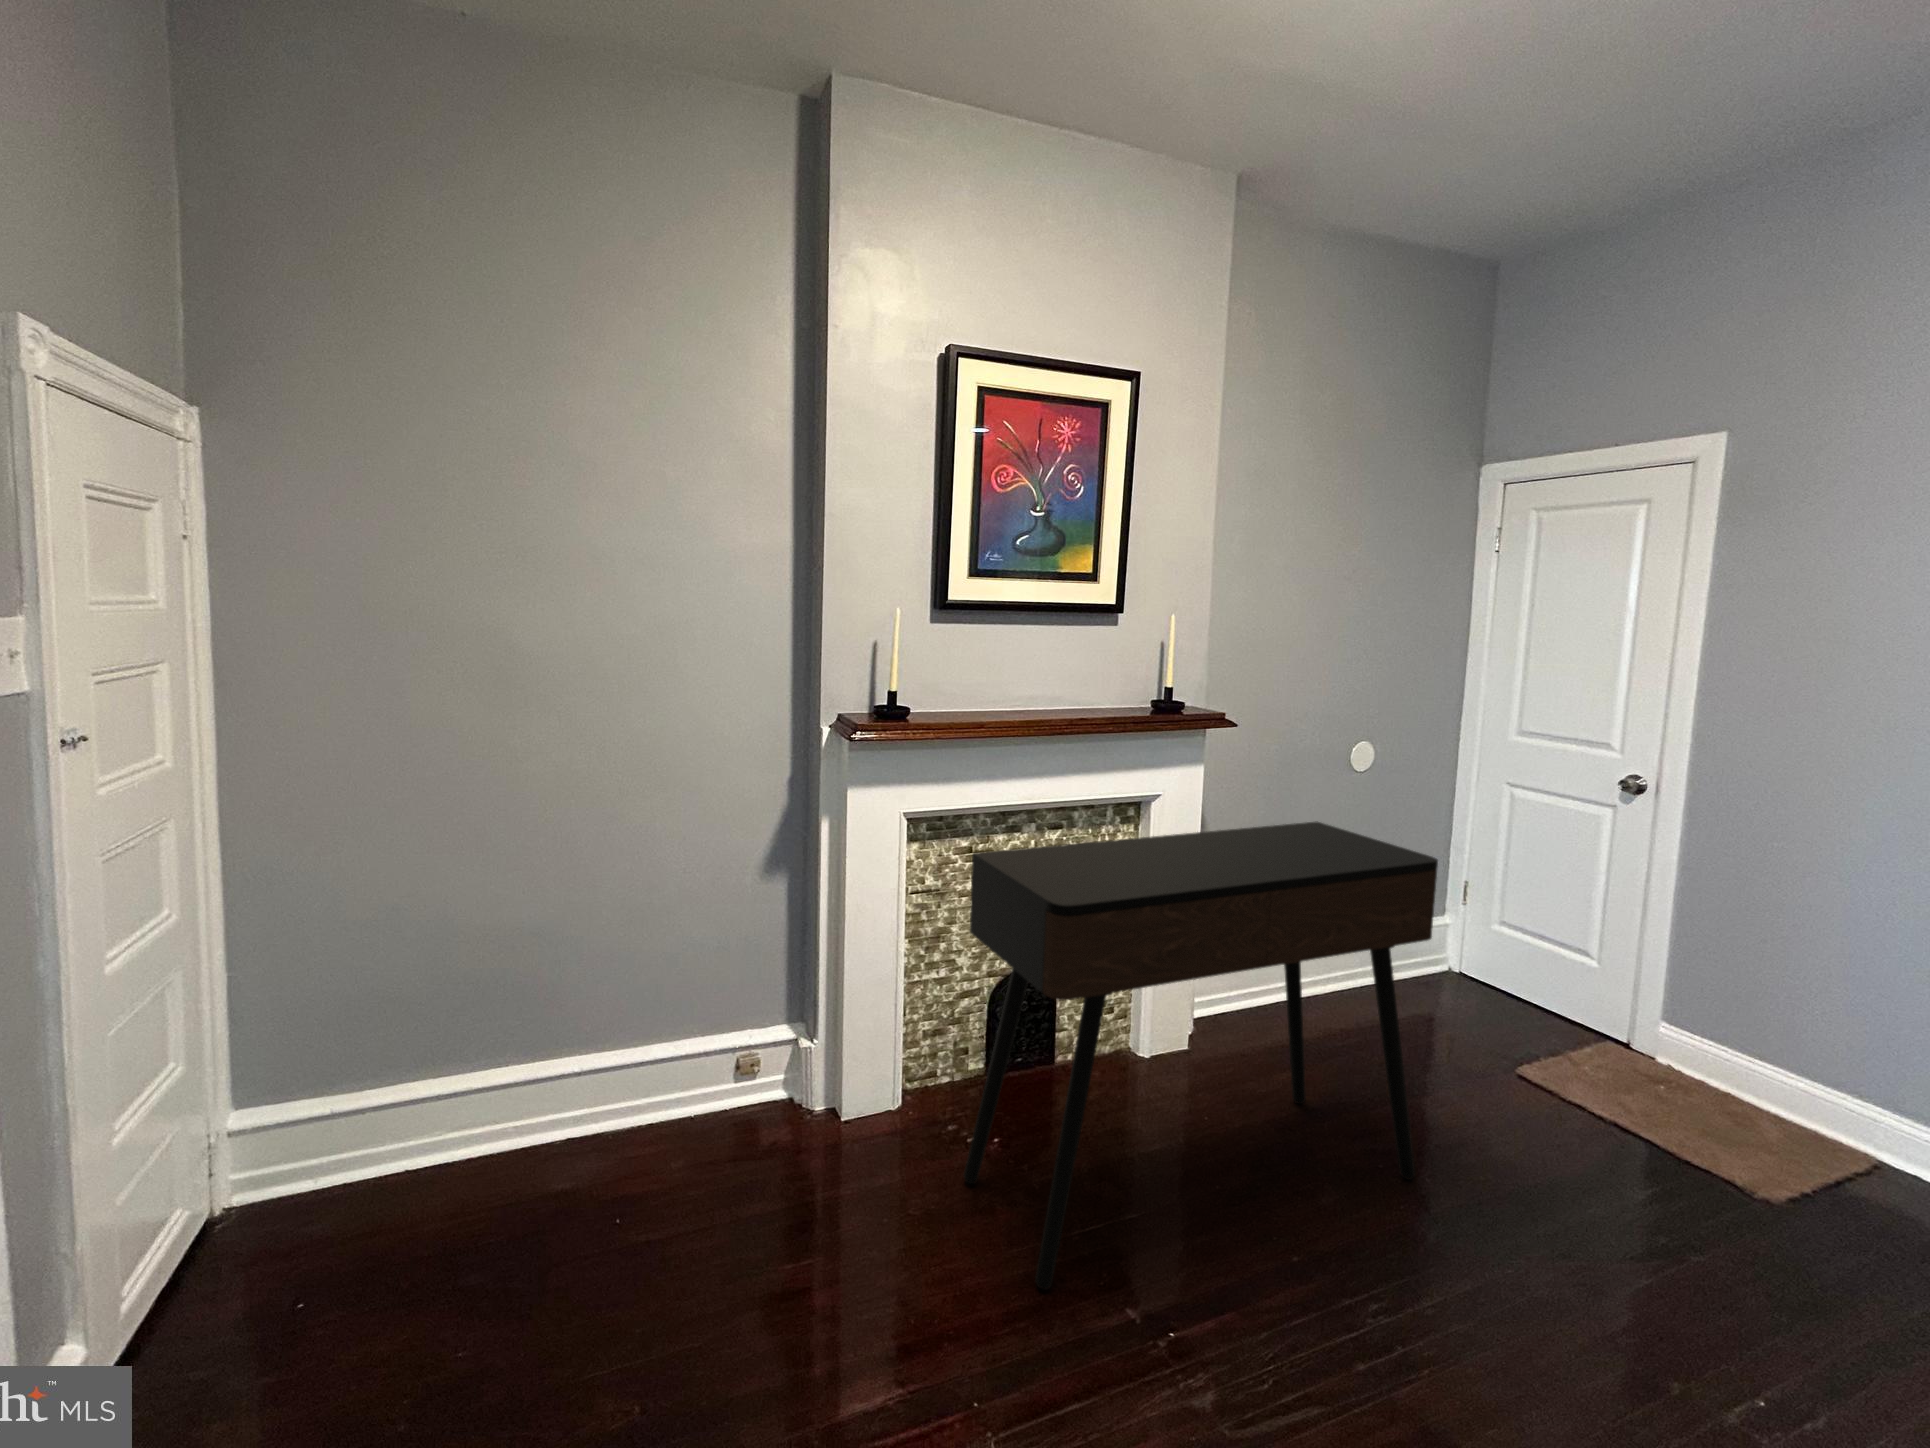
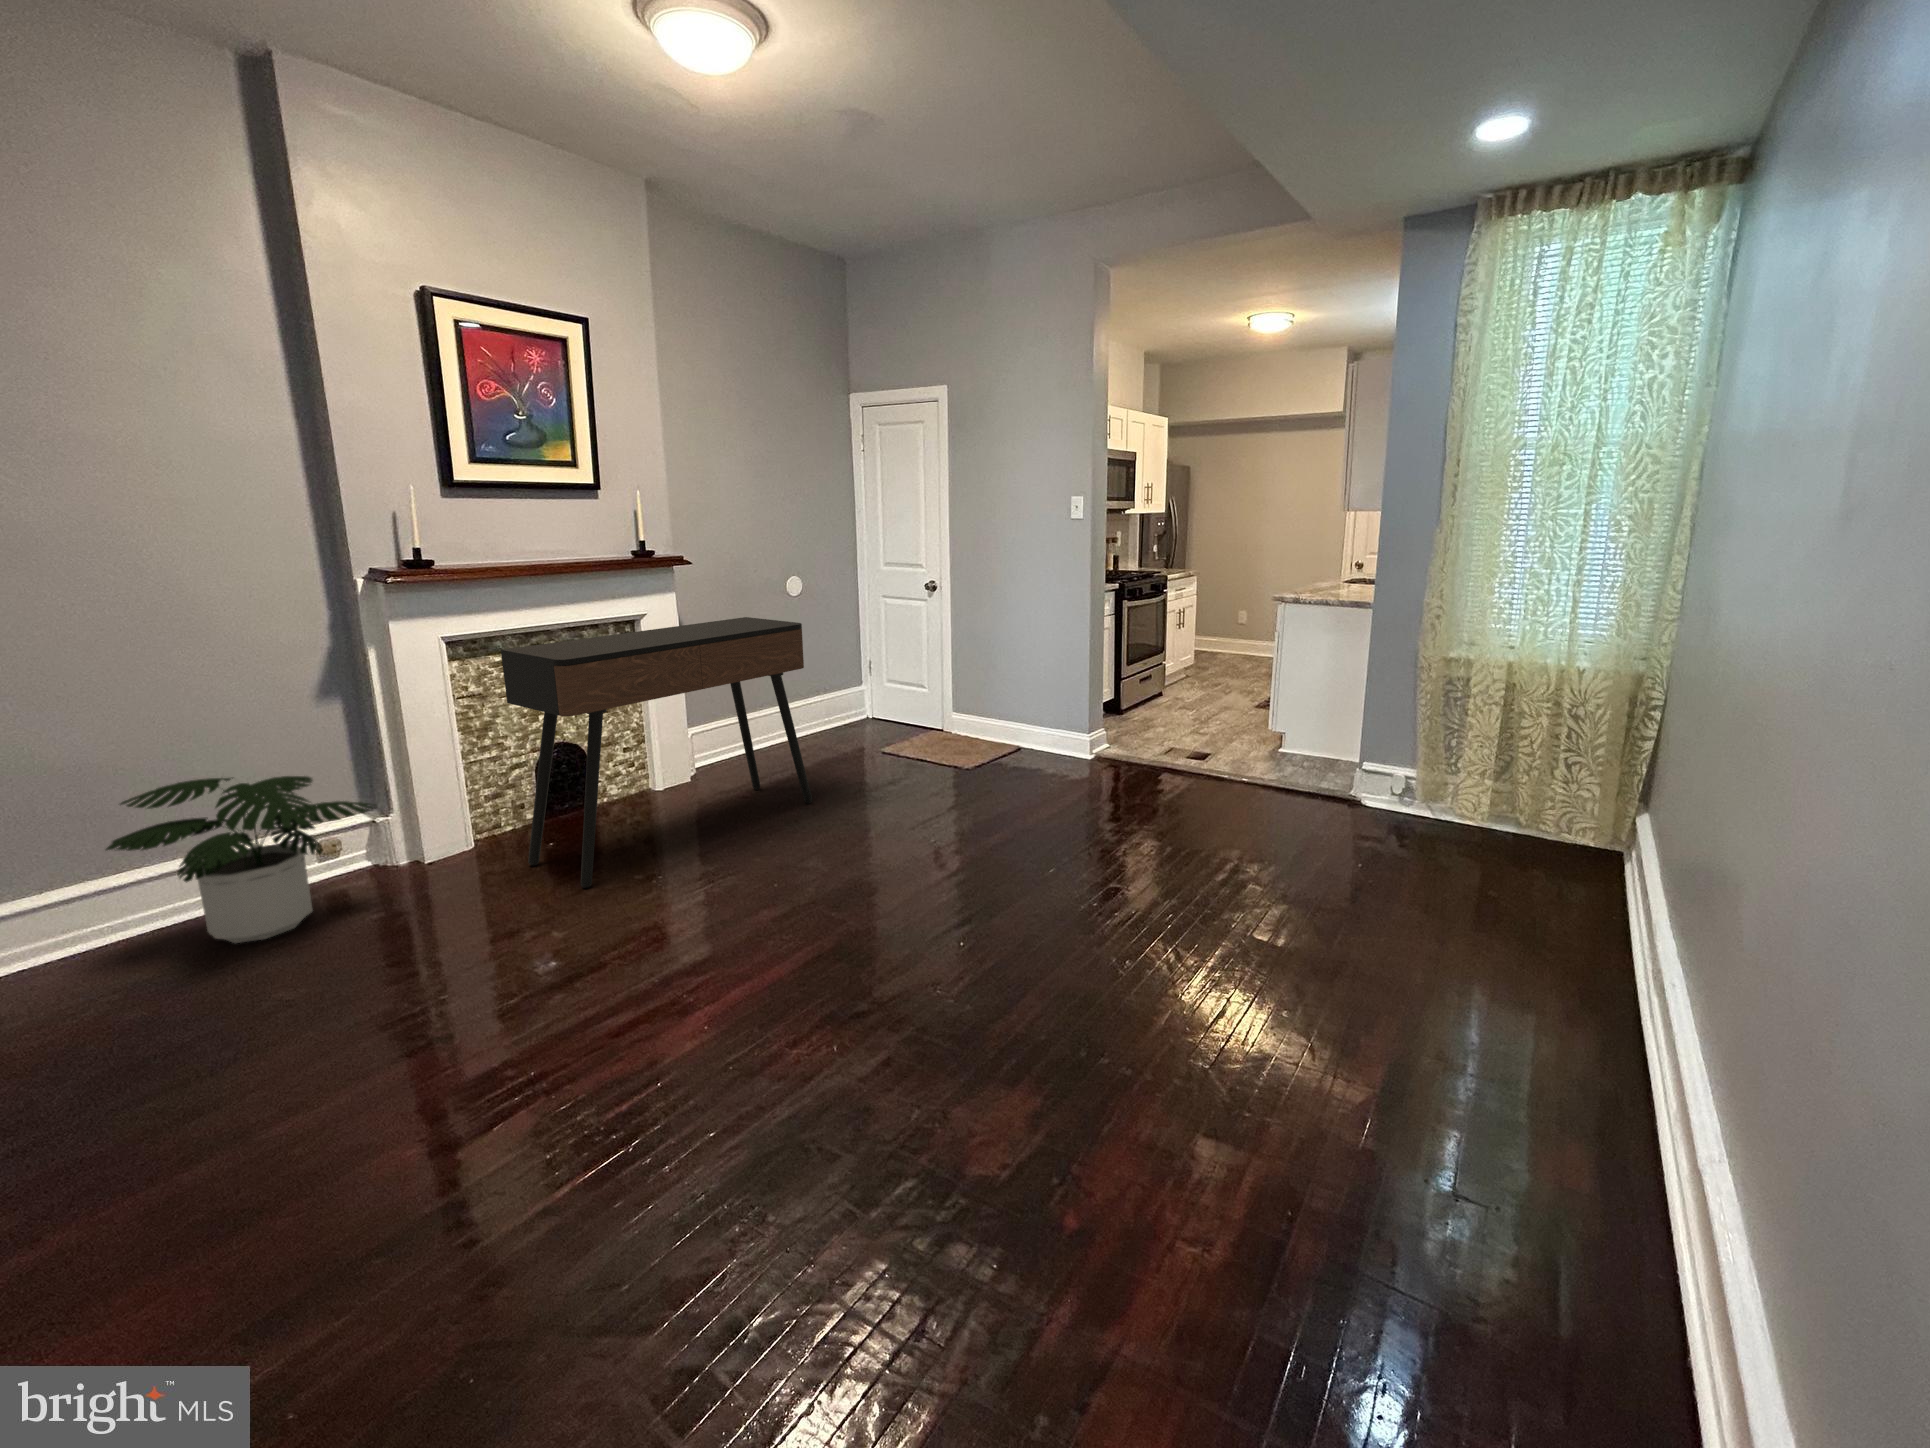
potted plant: none [515,971,794,1219] -> present [106,776,375,943]

